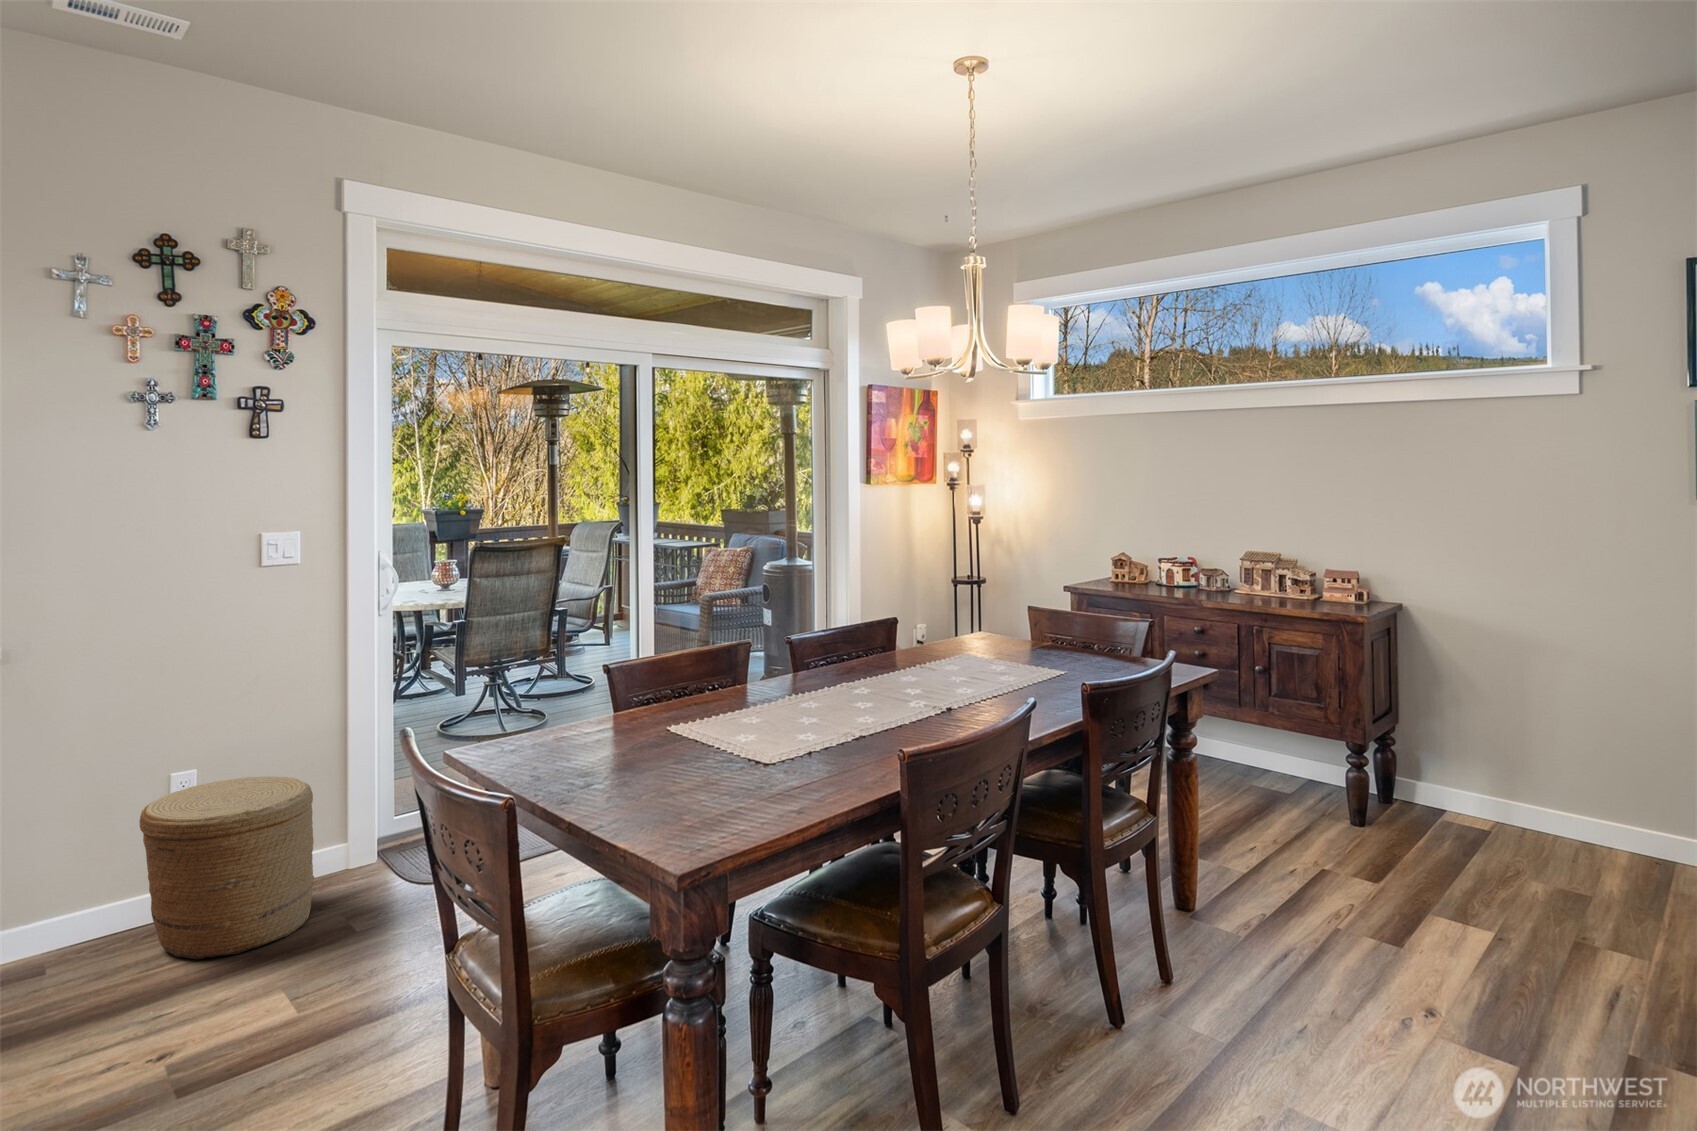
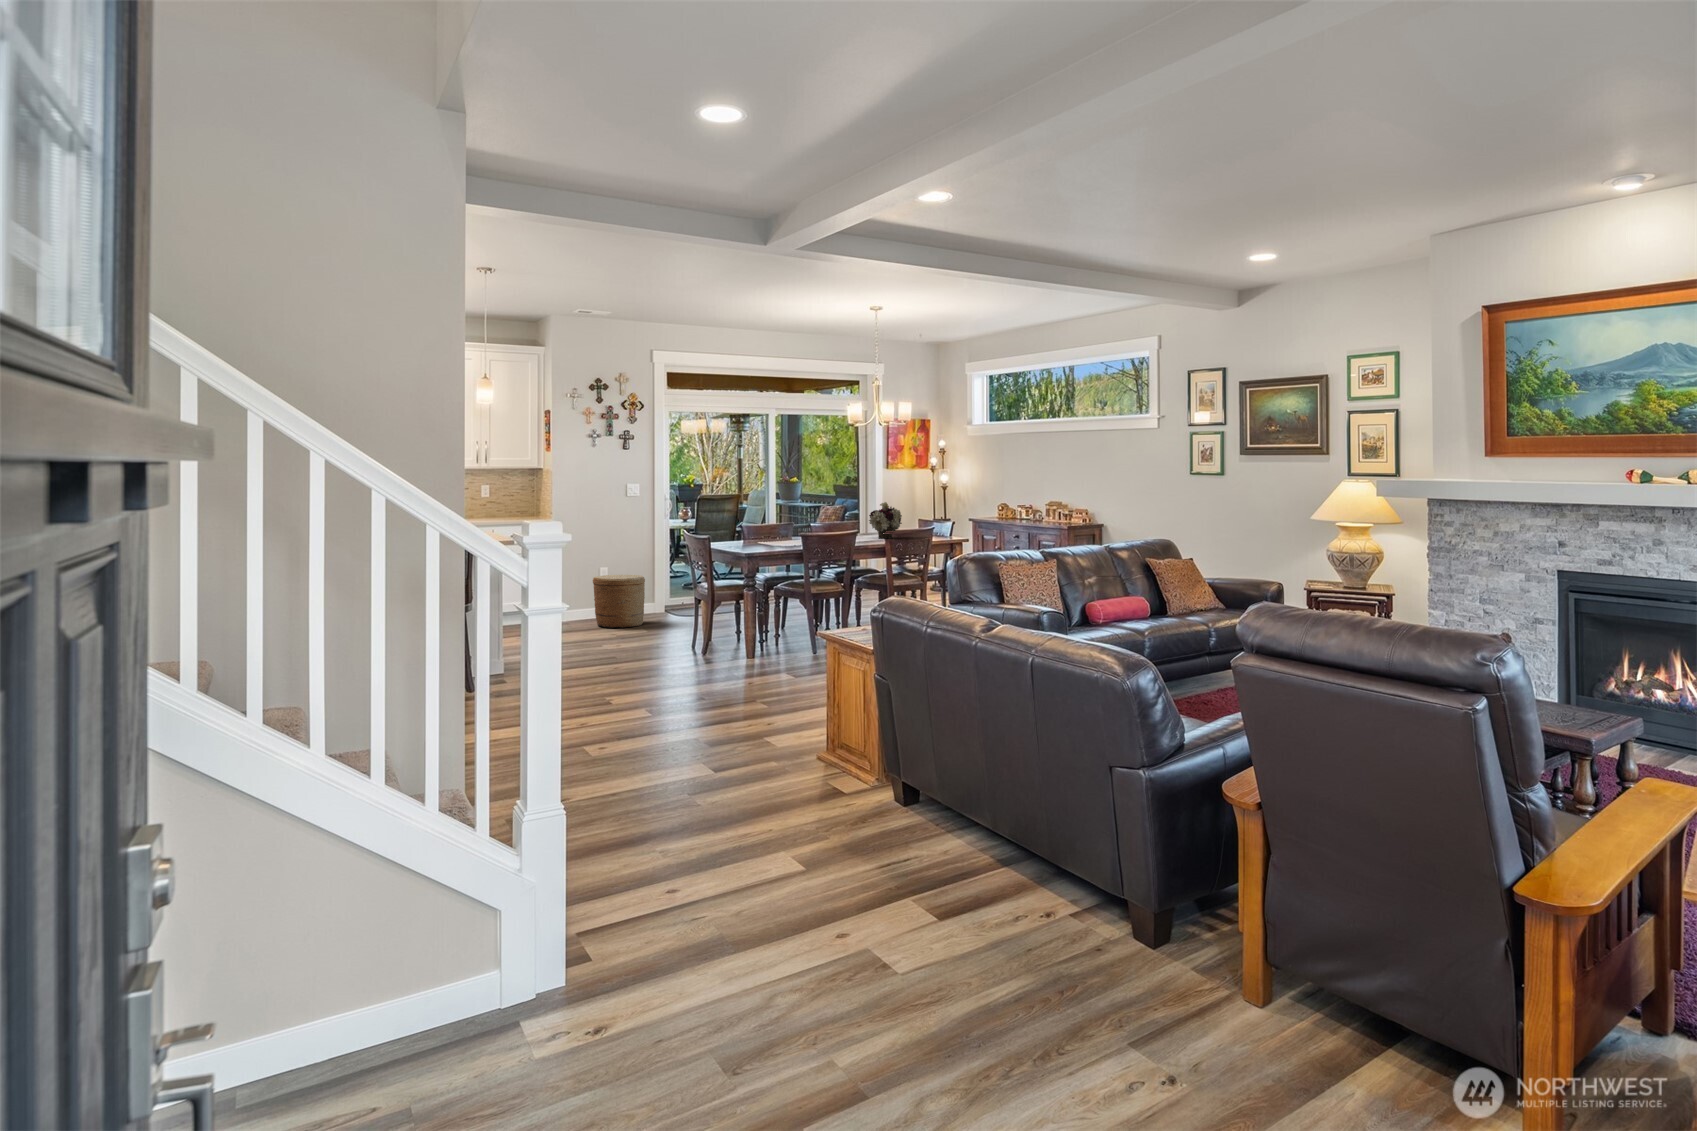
flower arrangement: none [943,576,1029,675] -> present [869,502,902,538]

